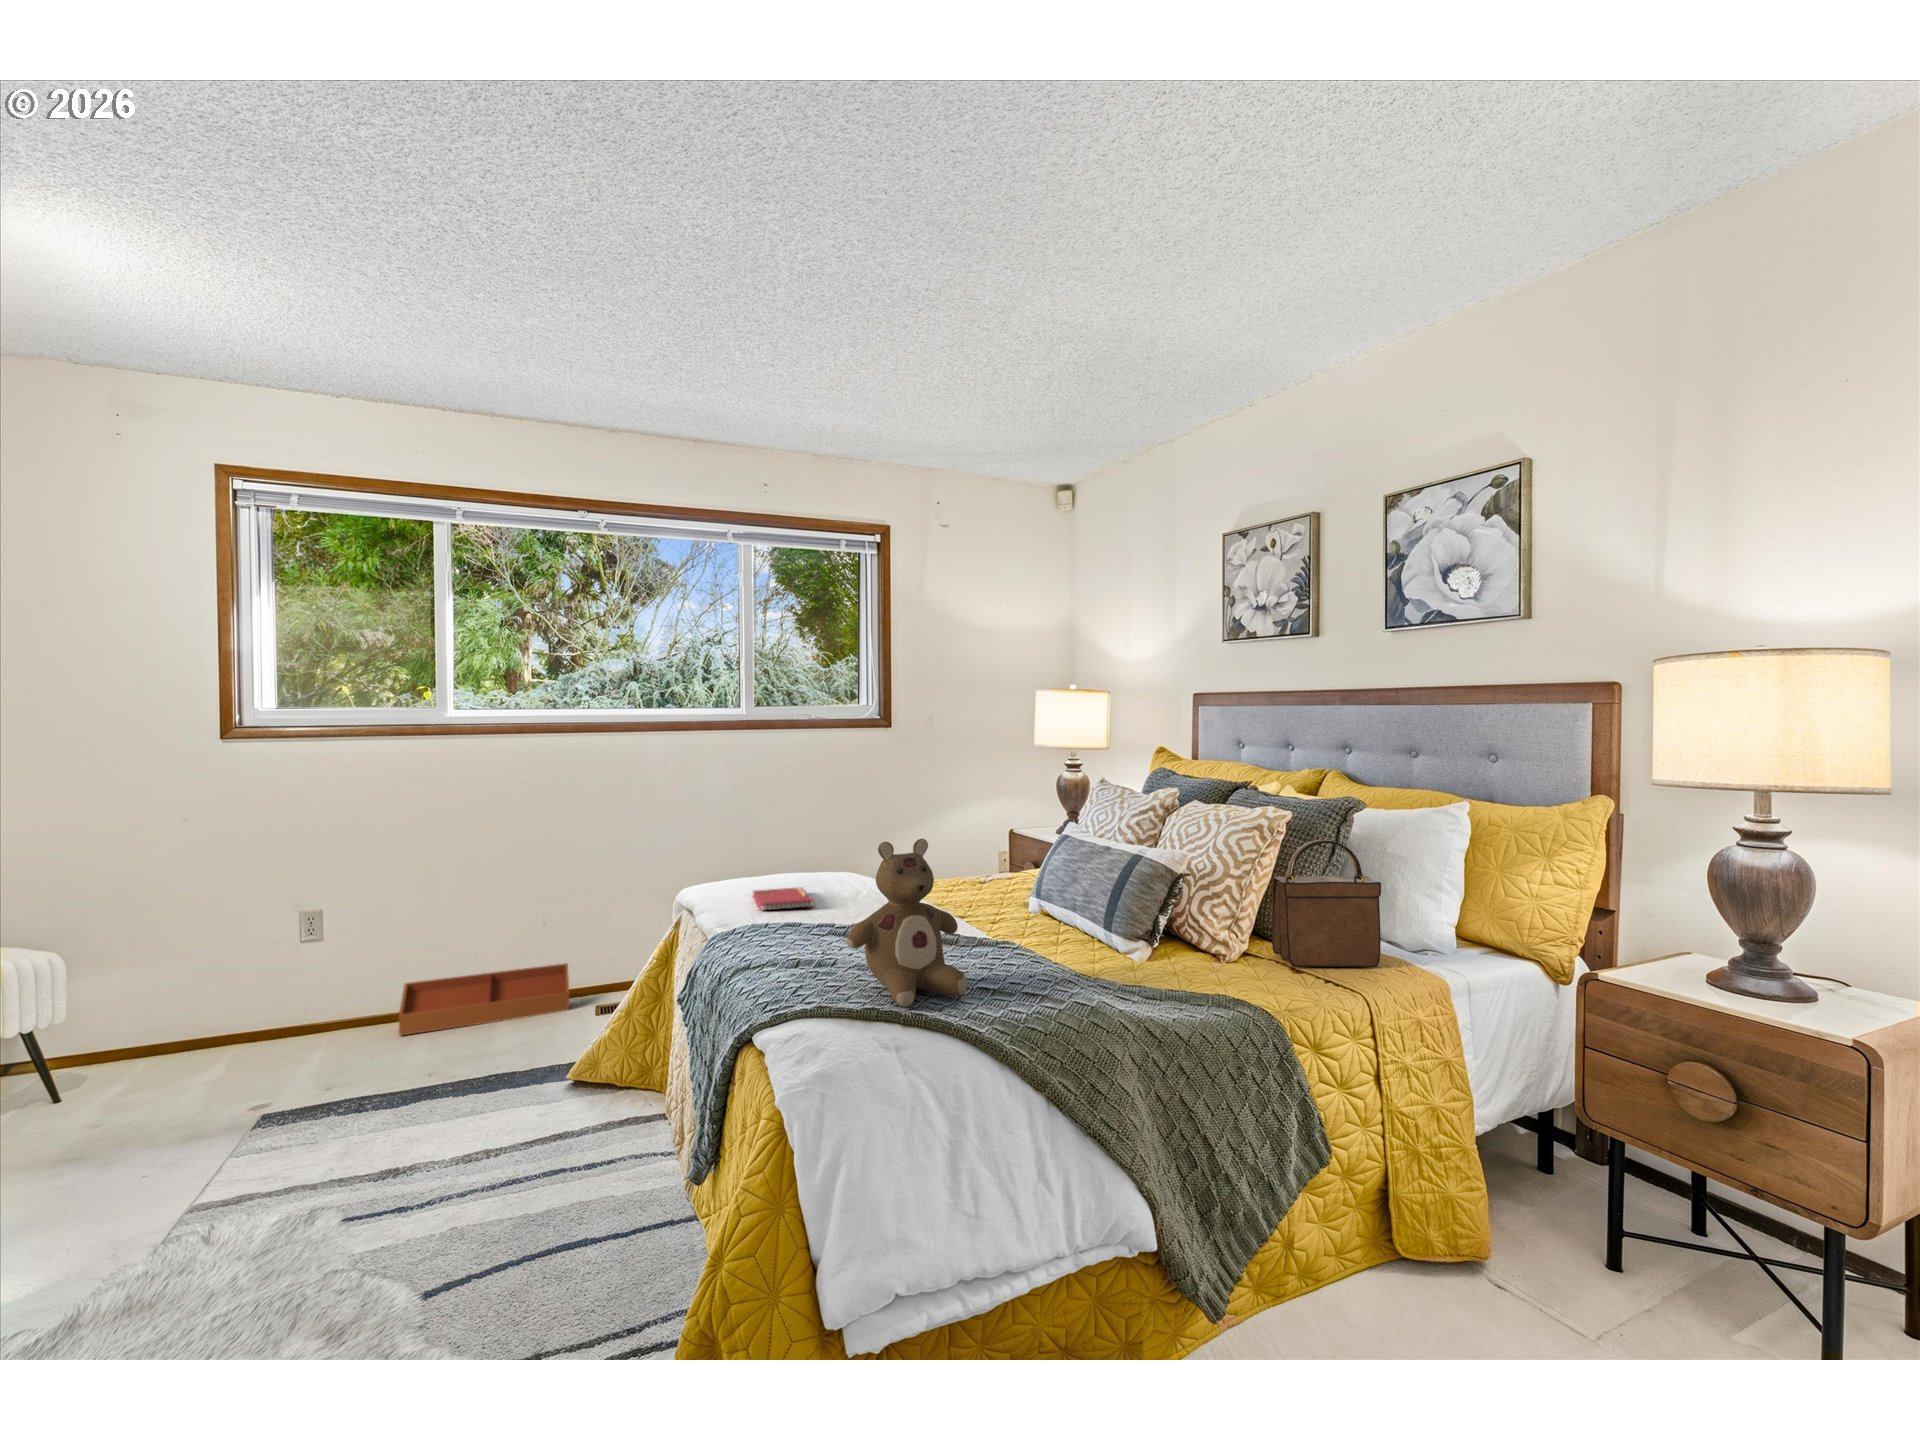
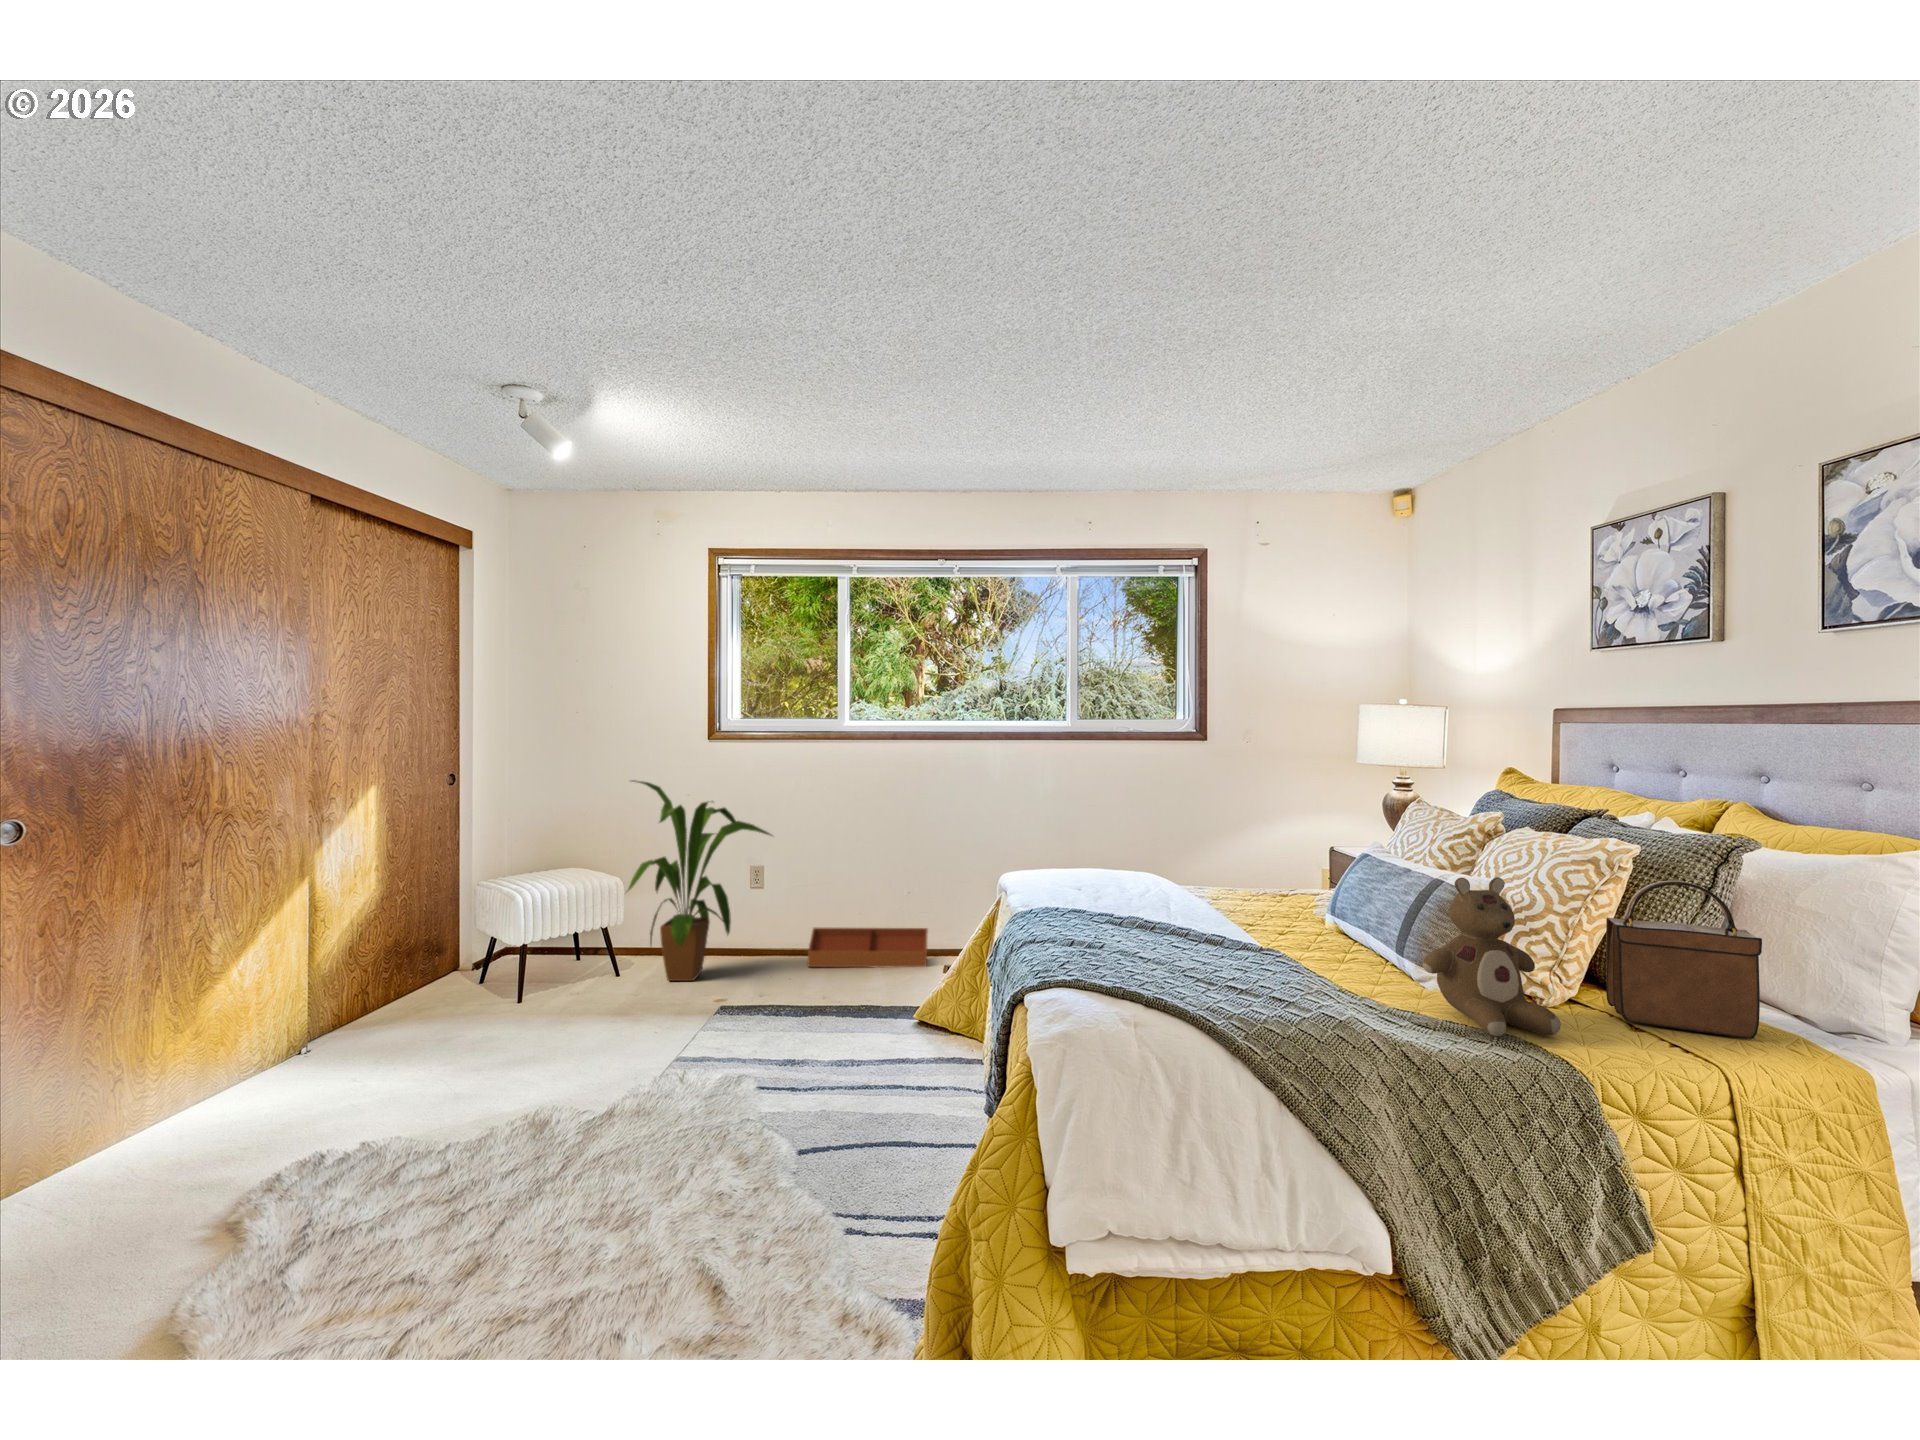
house plant: none [79,807,344,1091] -> present [628,780,772,981]
stuffed bear: present [846,839,968,1007] -> present [1423,877,1561,1036]
notebook: present [753,887,814,910] -> none [1057,879,1107,899]

